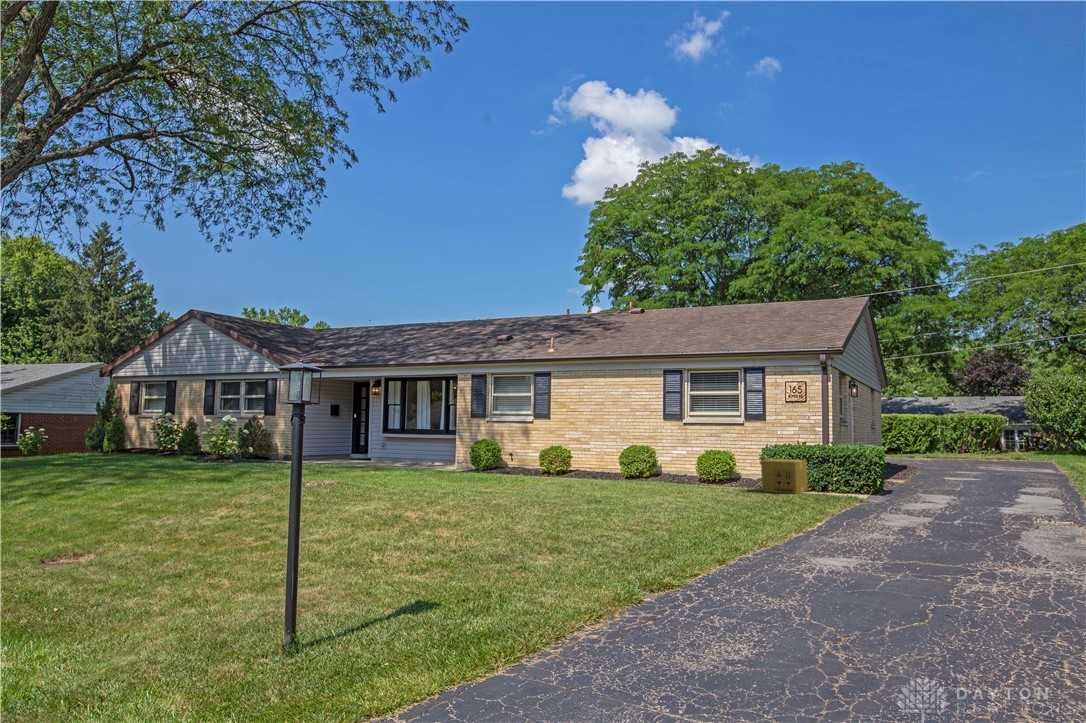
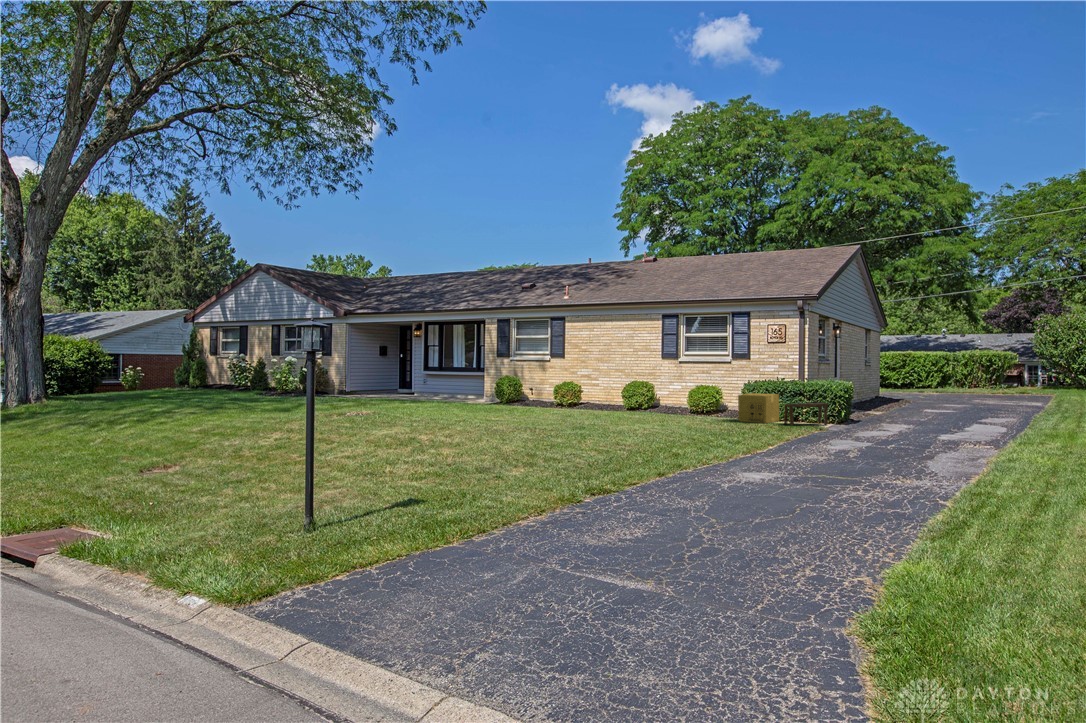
bench: none [816,469,867,496] -> present [784,402,828,425]

